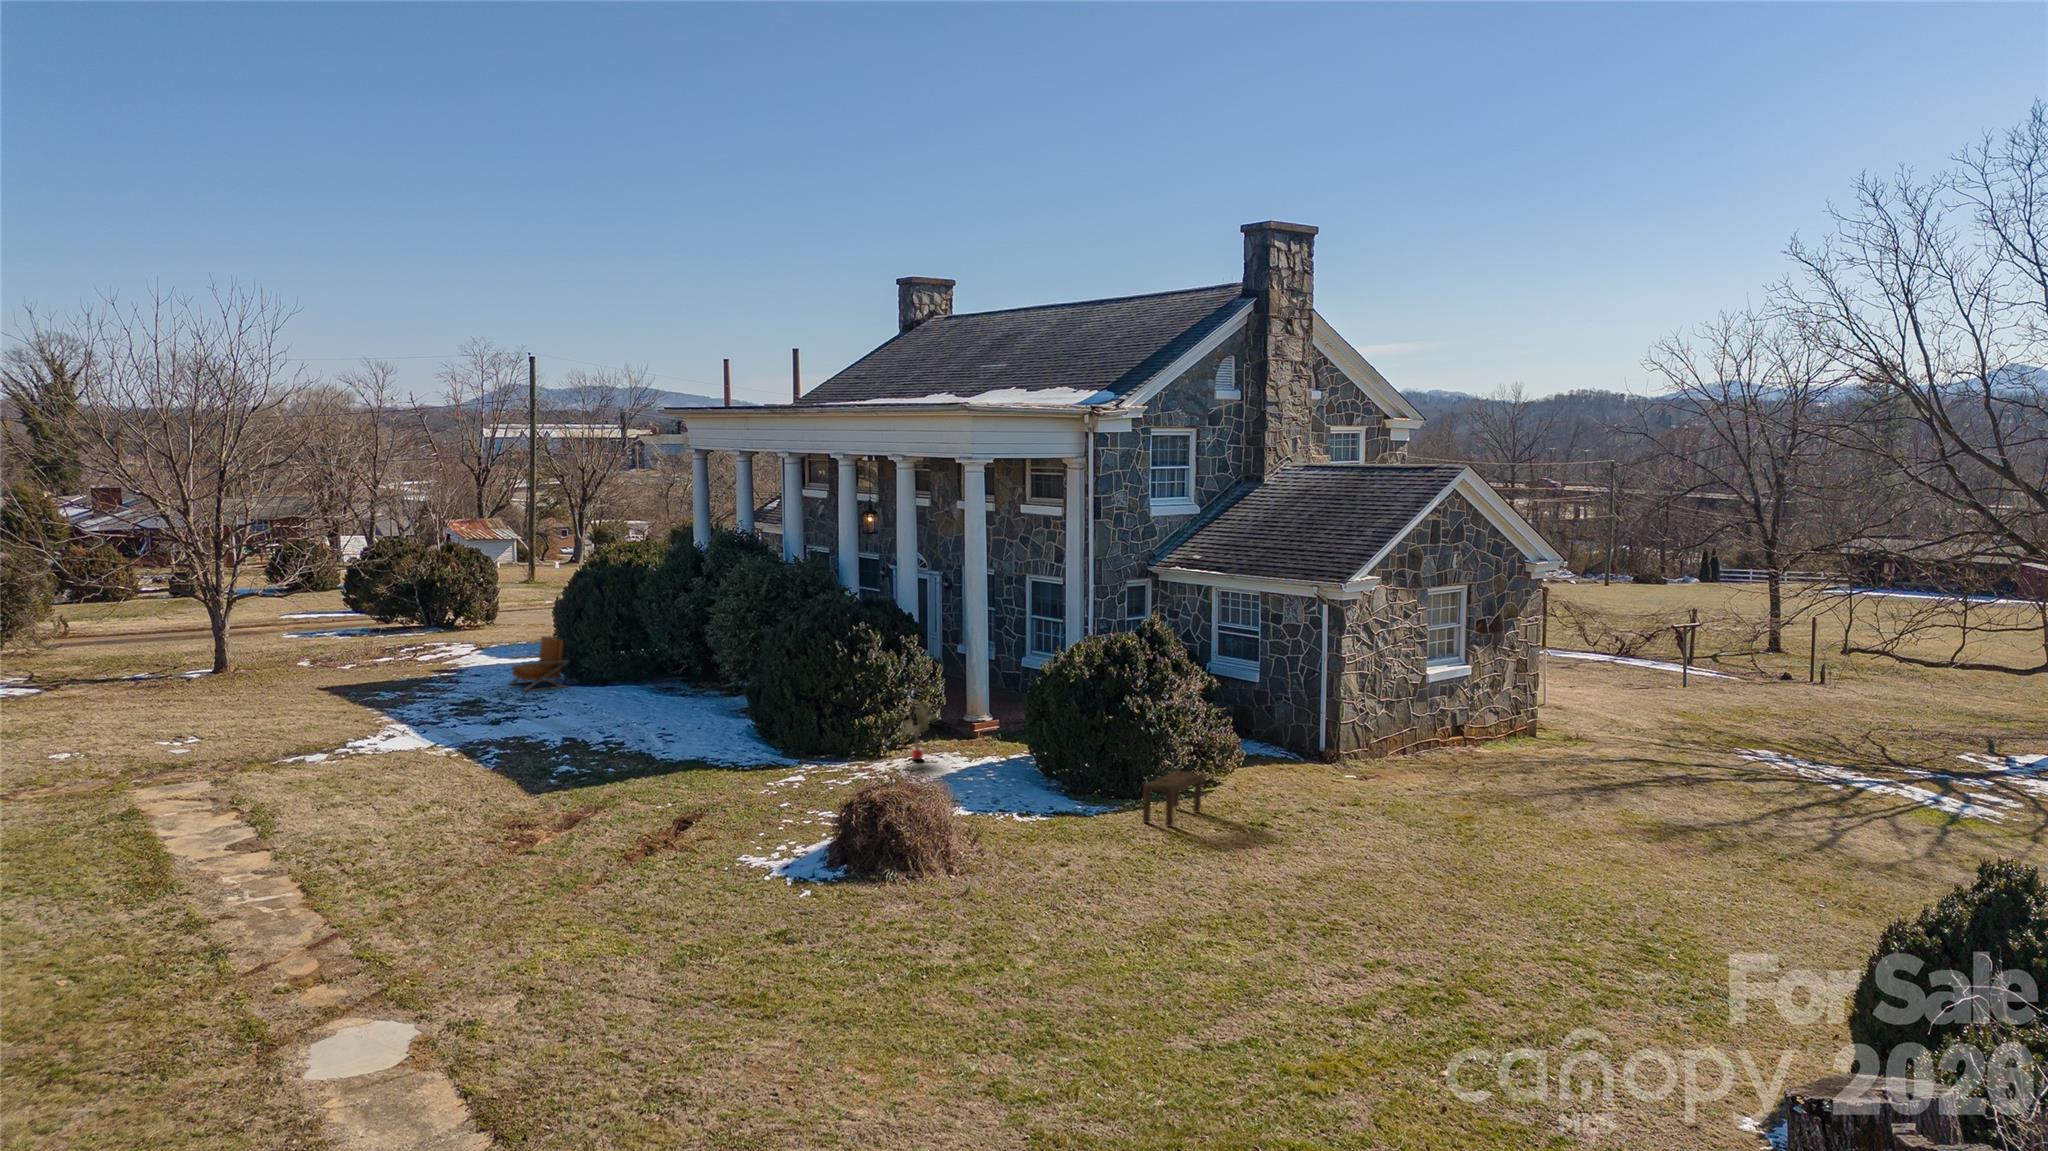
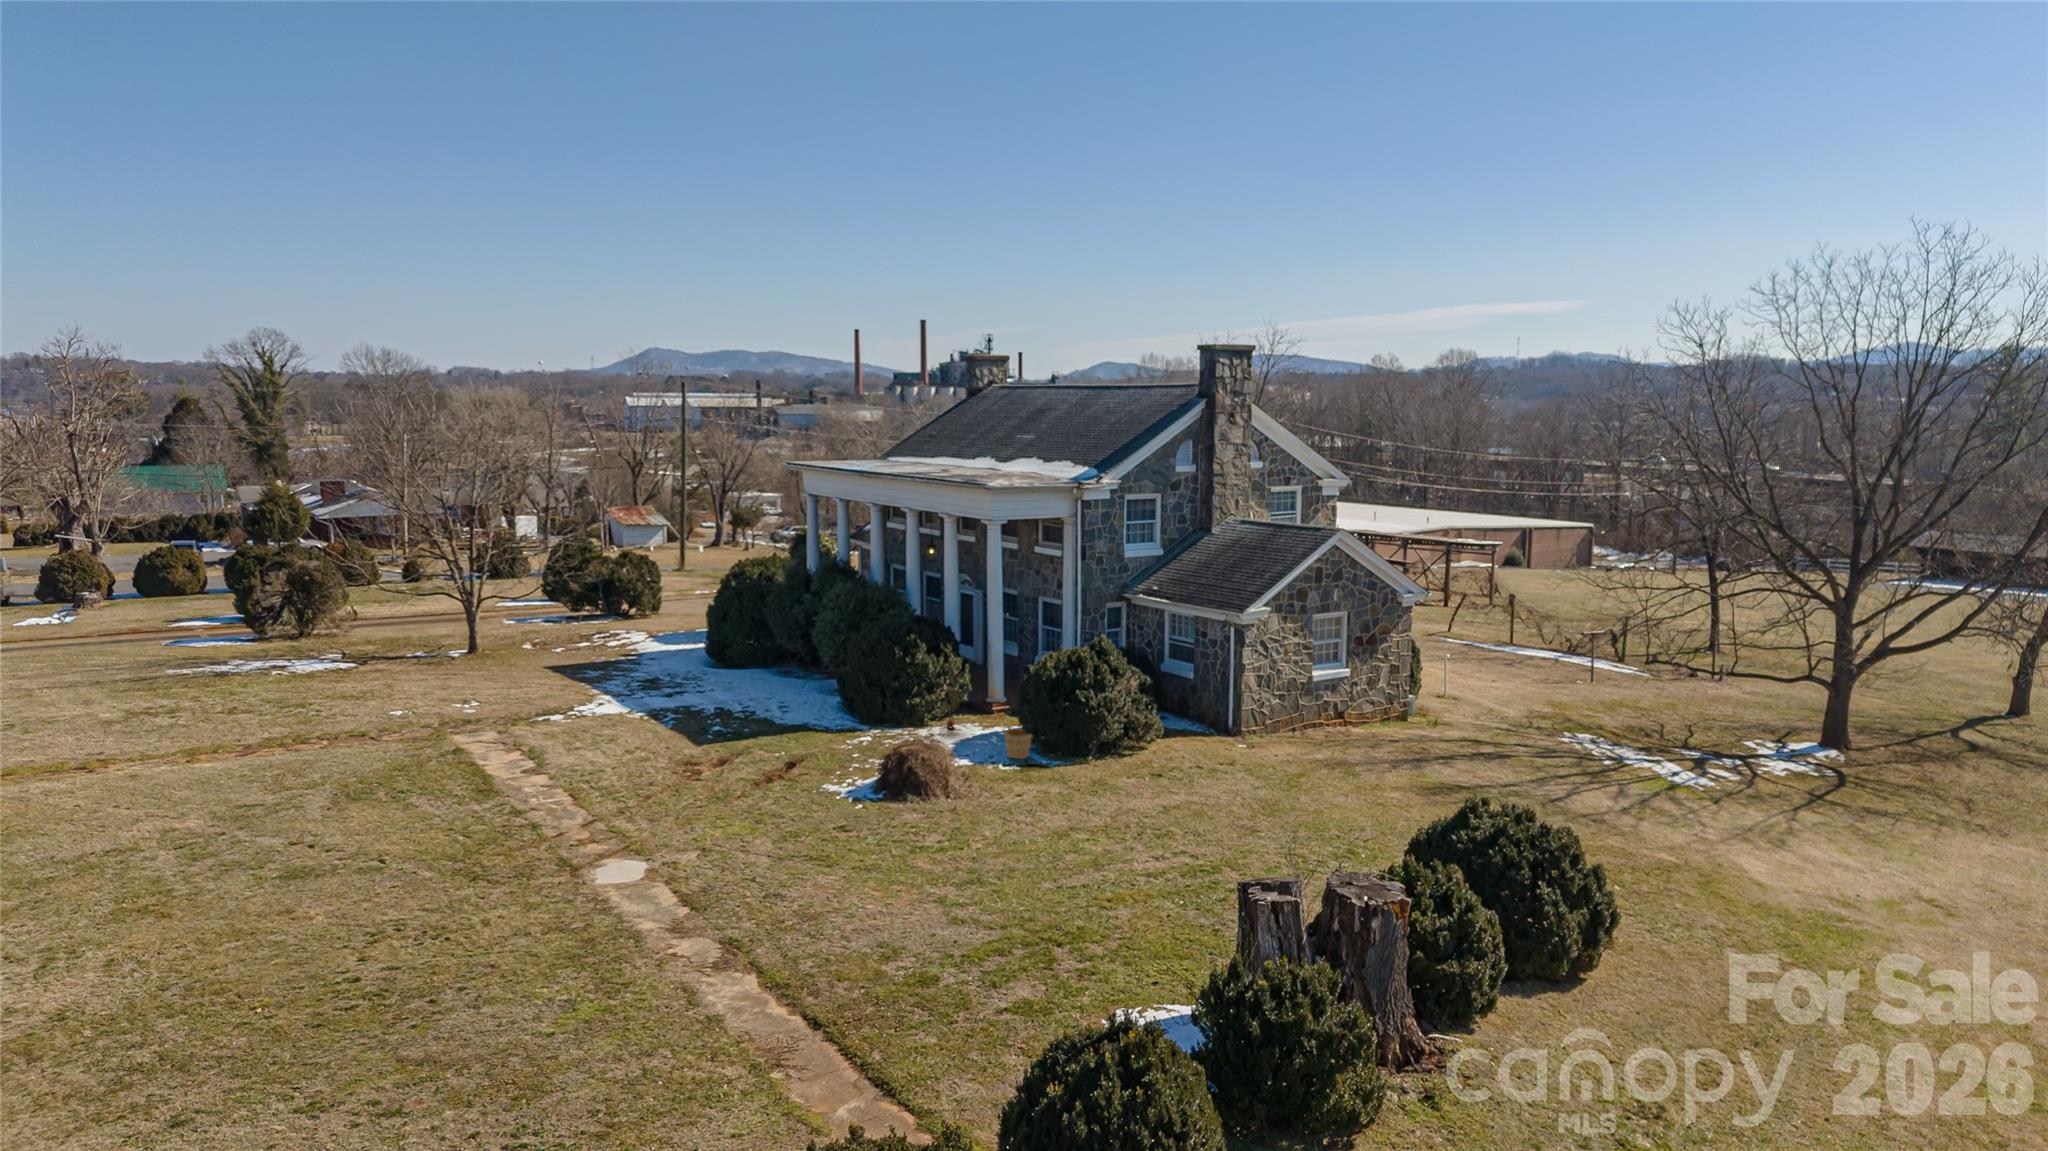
lounge chair: present [510,636,568,692] -> none [674,632,716,672]
wooden bucket: none [1010,757,1055,803] -> present [1004,729,1033,759]
bench: present [1143,771,1204,827] -> none [1084,740,1128,777]

